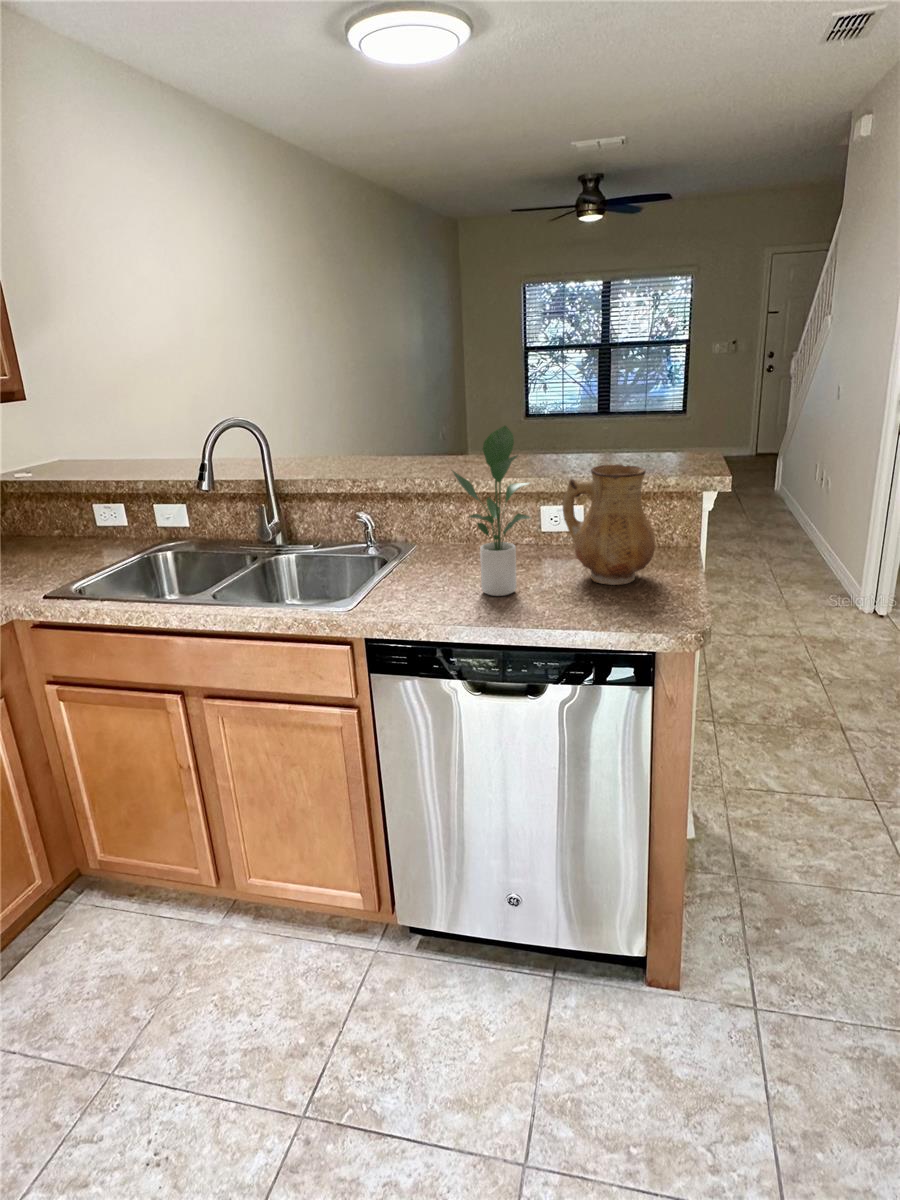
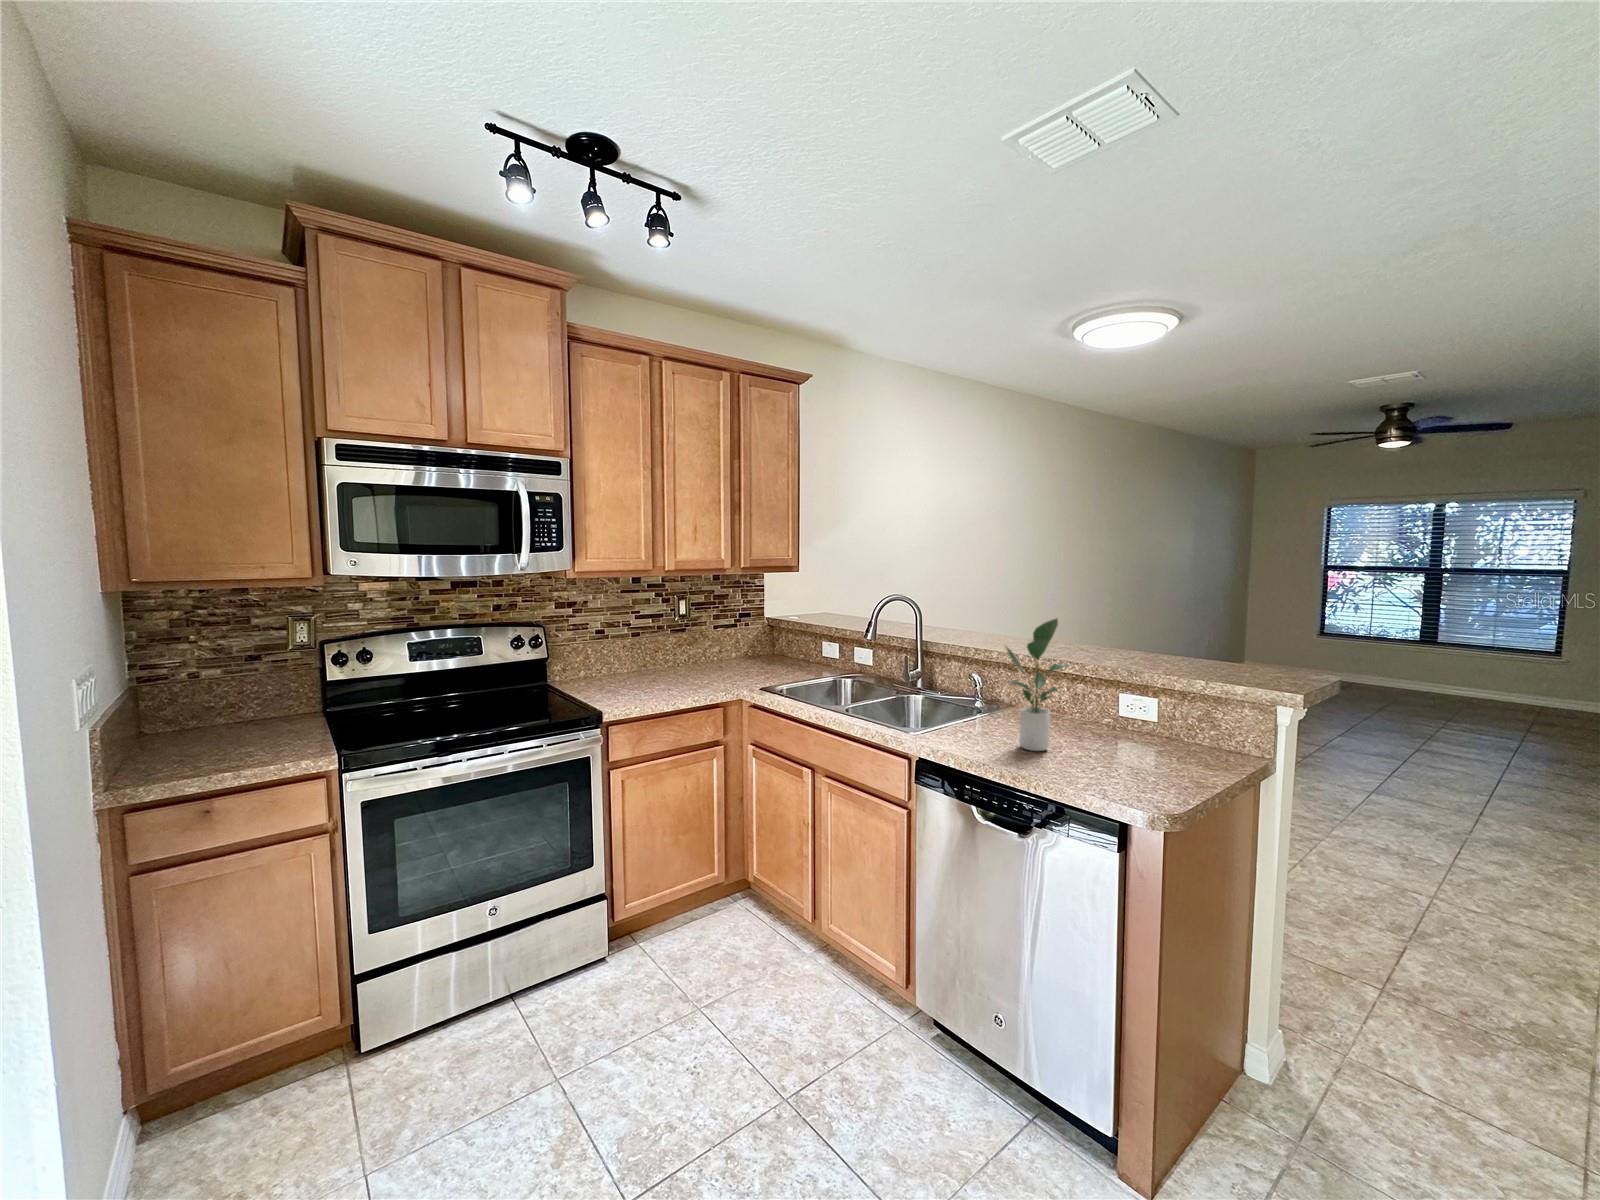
ceramic pitcher: present [563,464,655,585] -> none [1103,661,1187,768]

